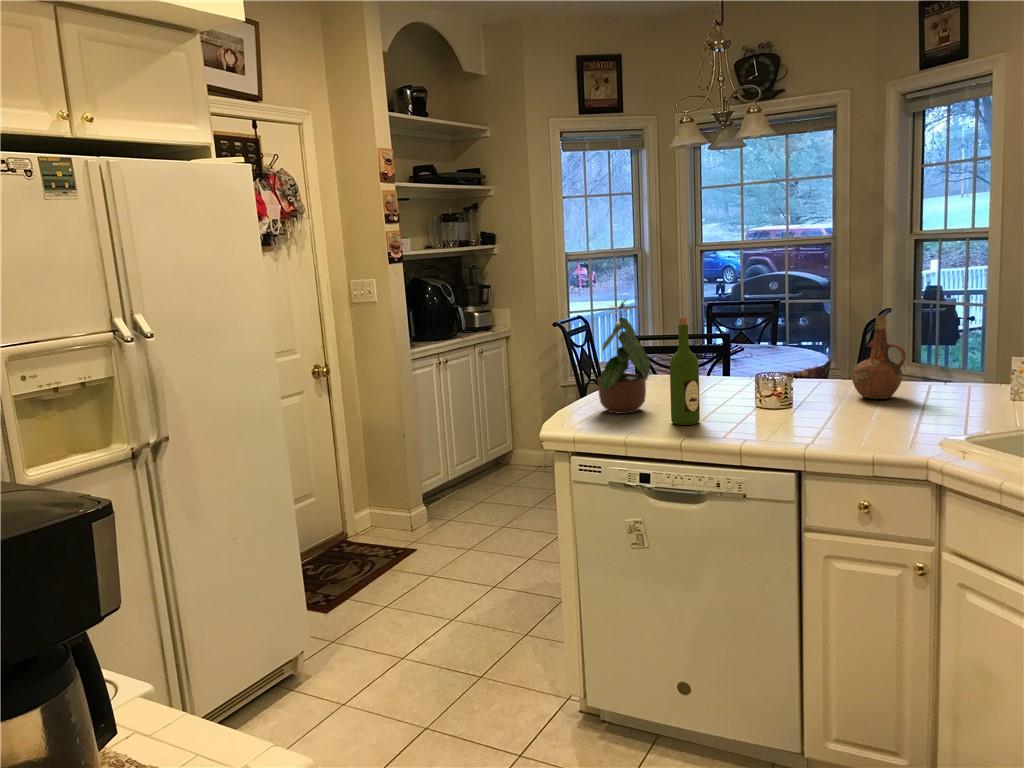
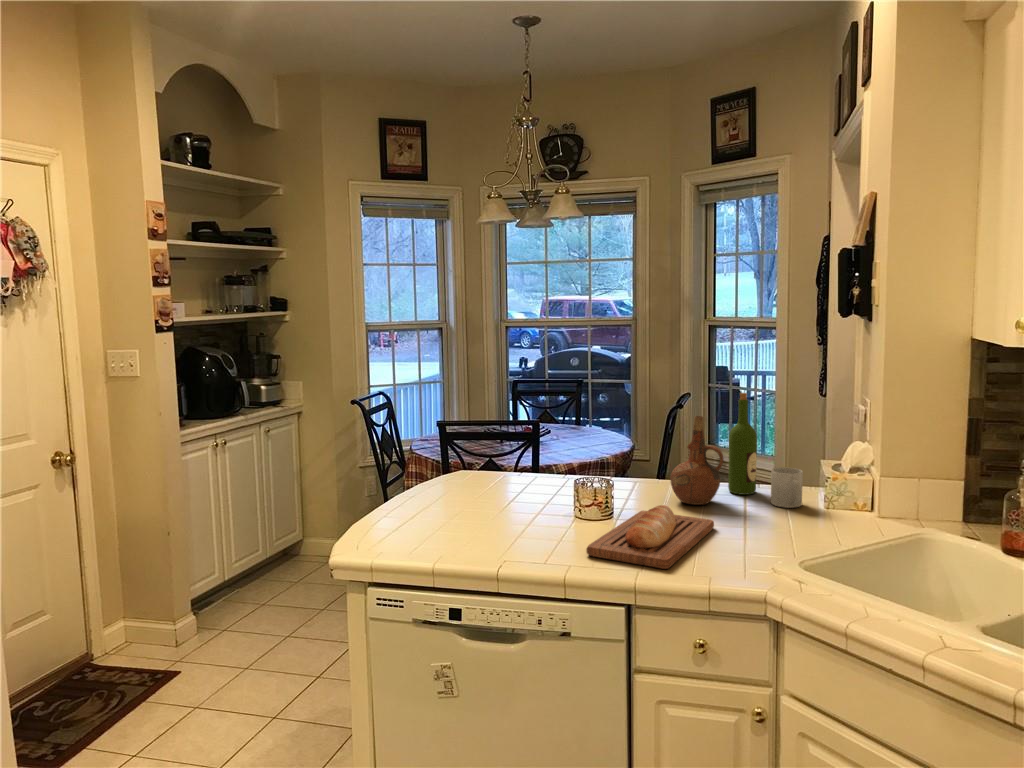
potted plant: present [597,300,650,414] -> none [387,395,468,528]
wine bottle: present [670,317,700,425] -> present [728,393,757,495]
mug: none [955,364,989,402] -> present [771,467,803,508]
bread loaf: none [763,394,890,442] -> present [586,505,714,569]

